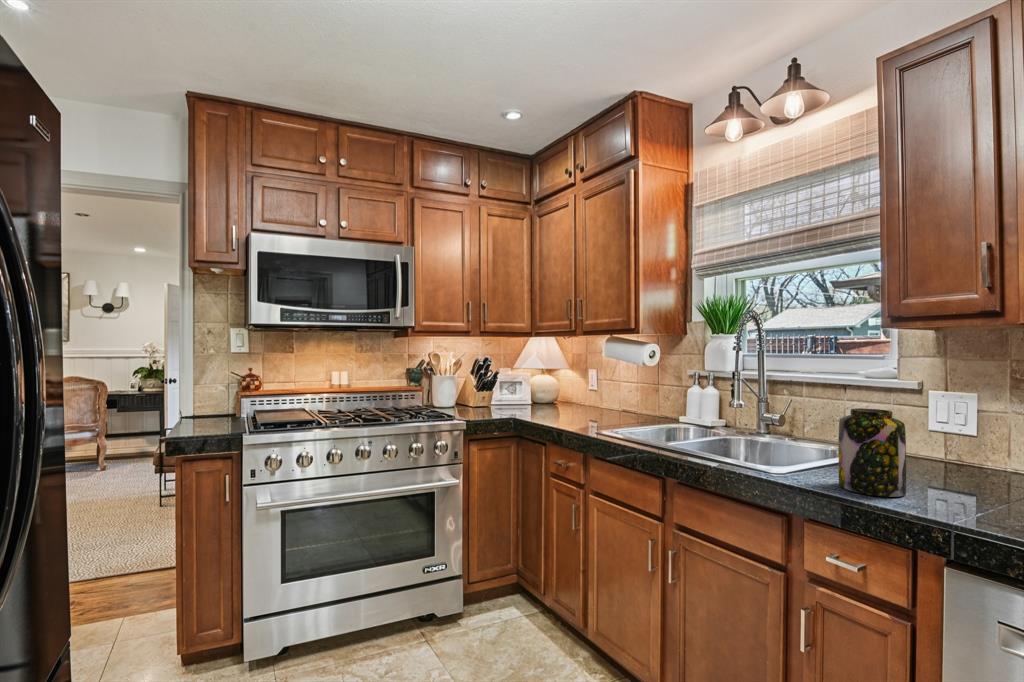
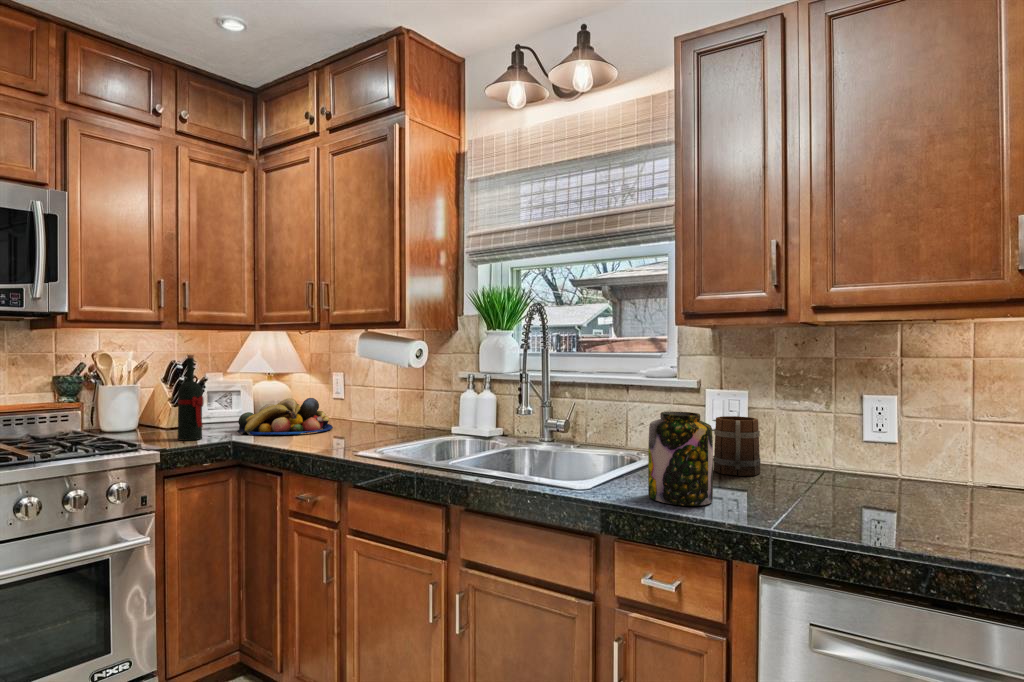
wine bottle: none [478,355,495,416] -> present [178,355,204,441]
fruit bowl: none [518,388,587,415] -> present [238,398,333,435]
mug: none [928,417,984,477] -> present [714,416,760,476]

